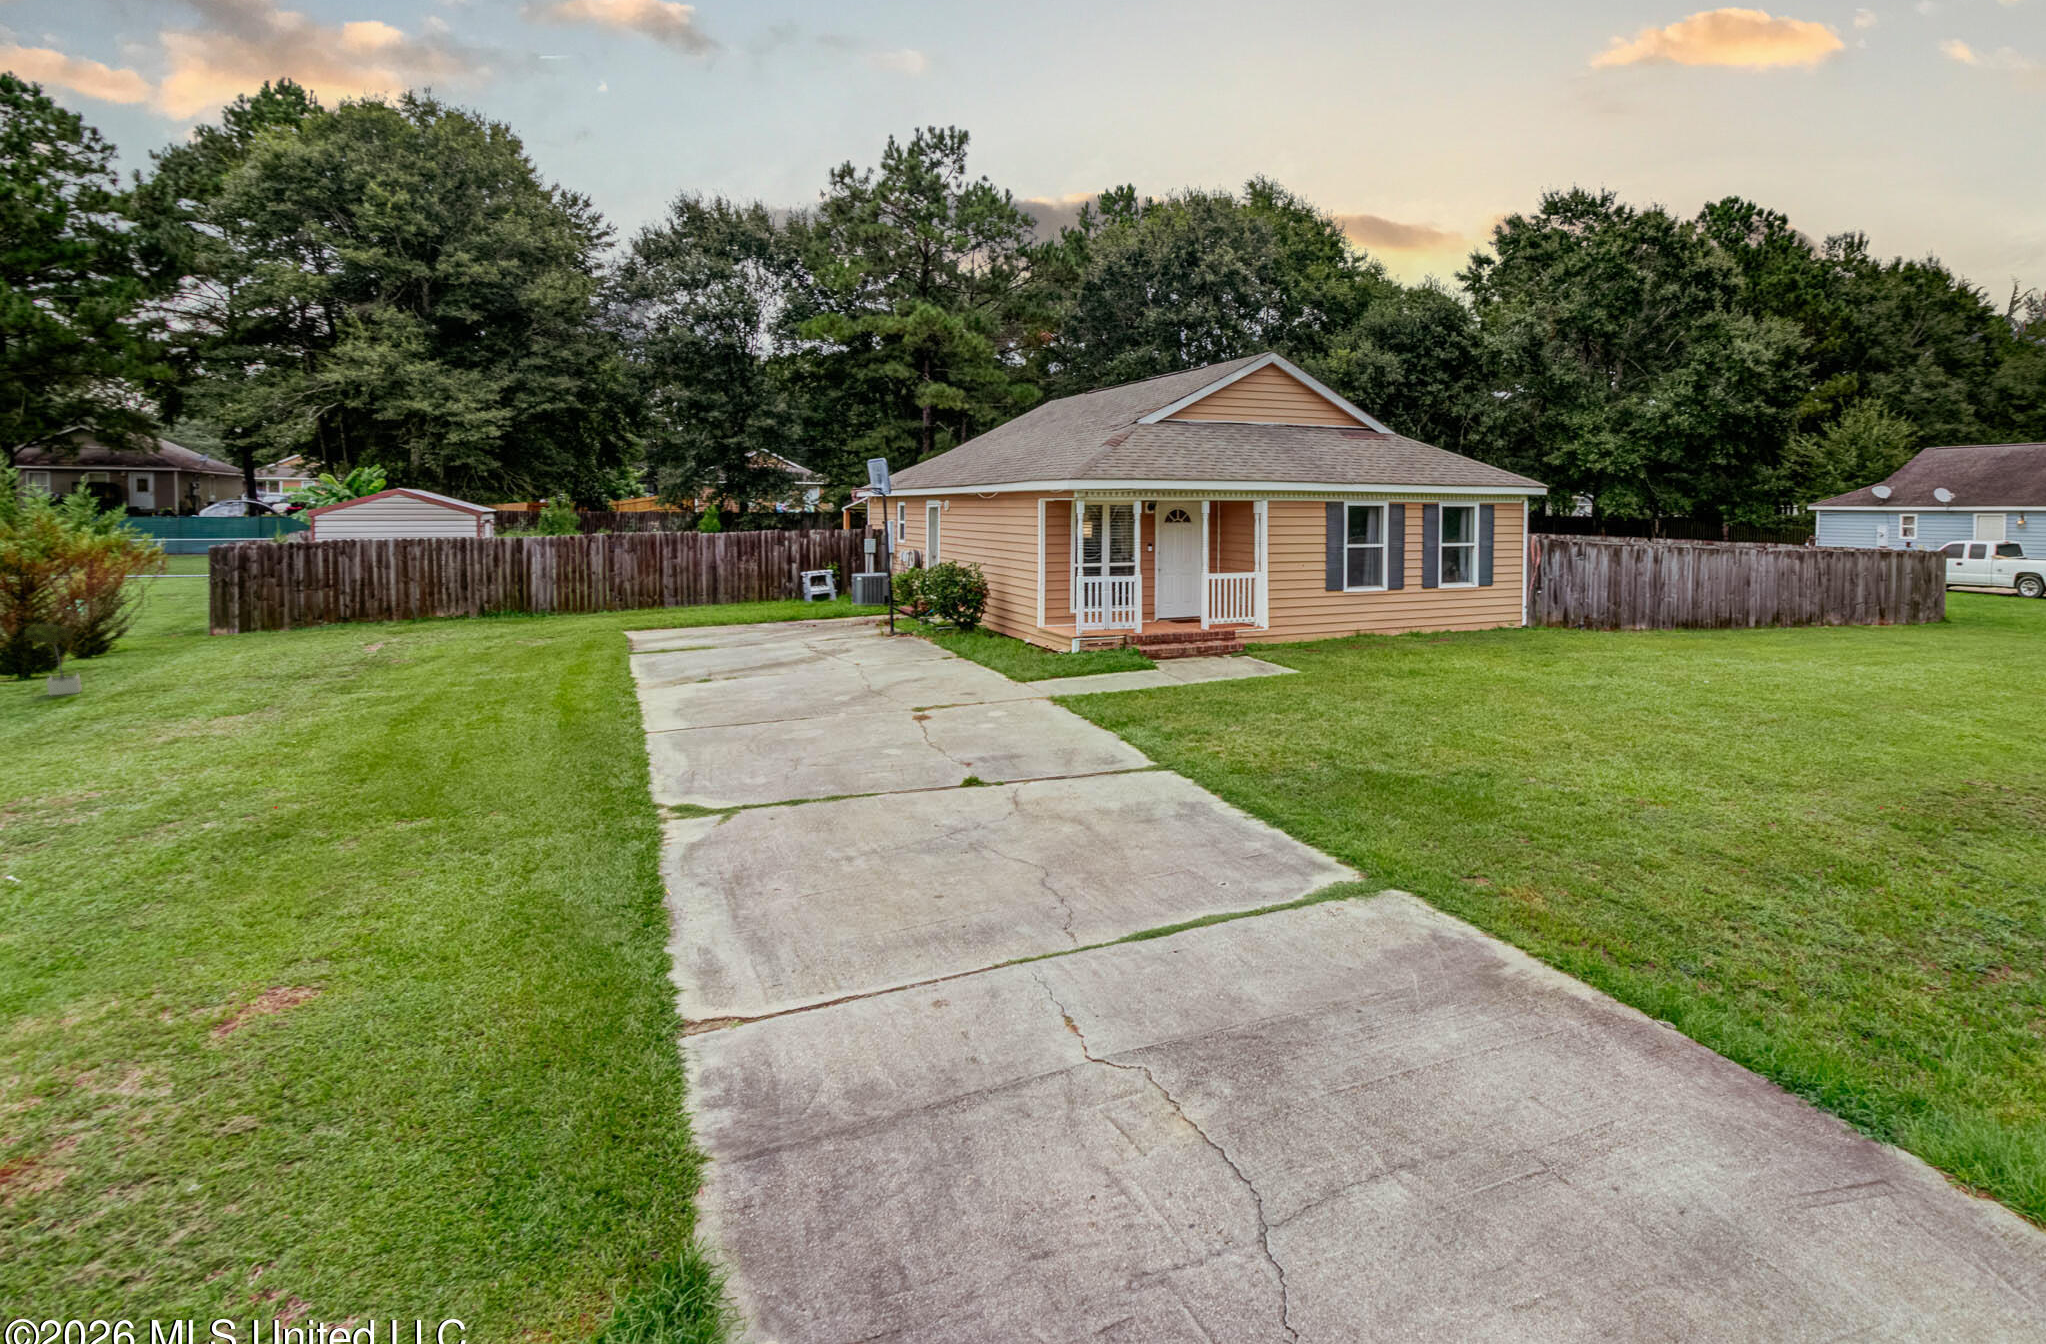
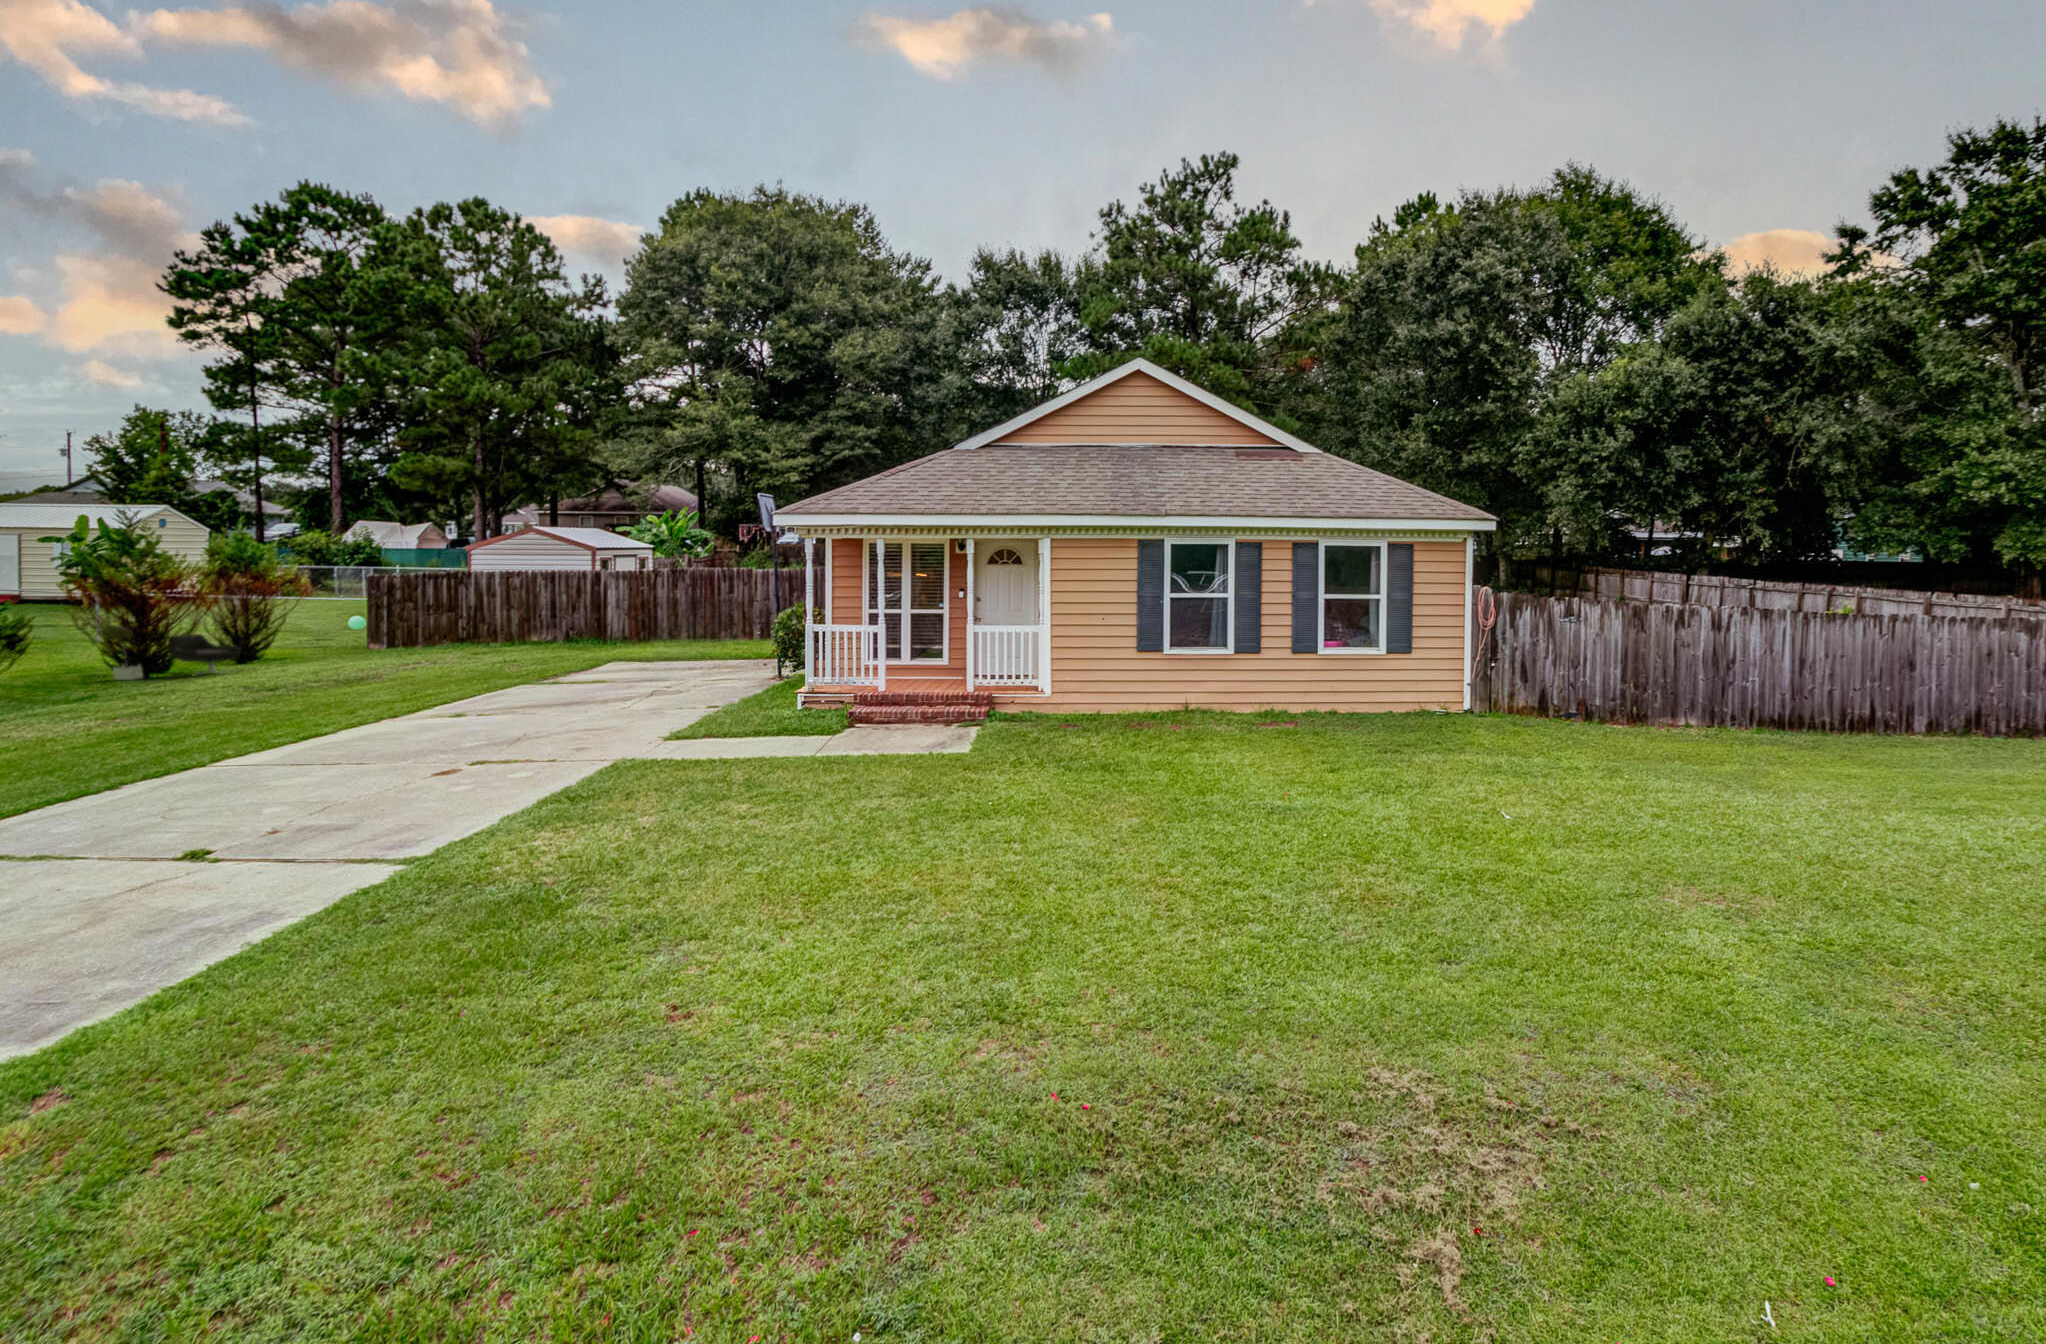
lounge chair: none [97,628,197,682] -> present [168,634,241,673]

